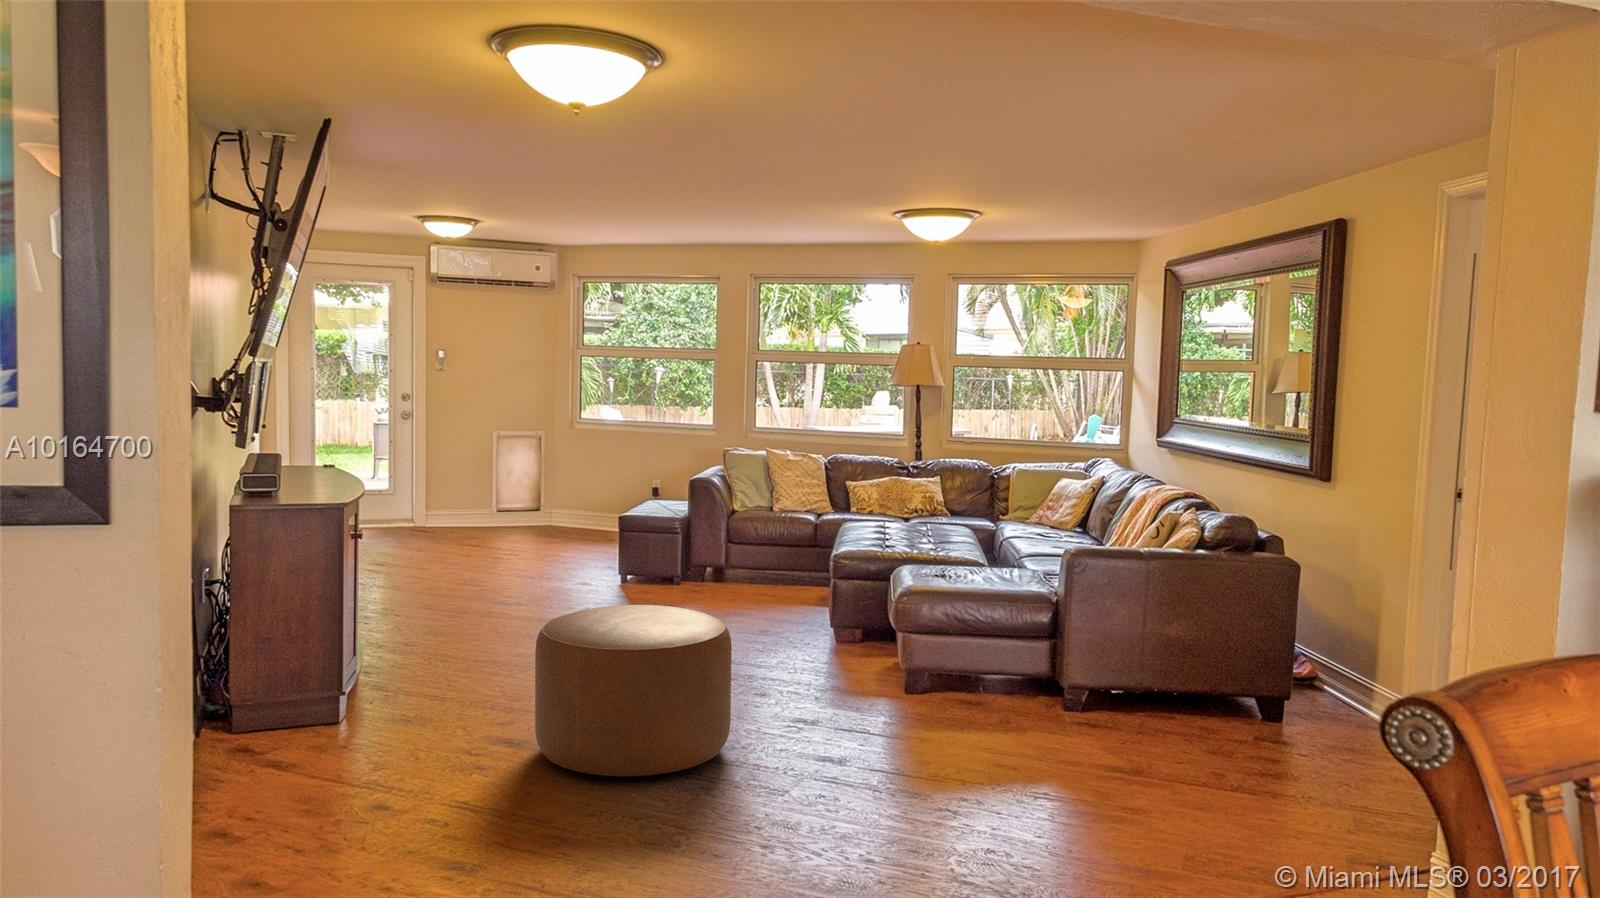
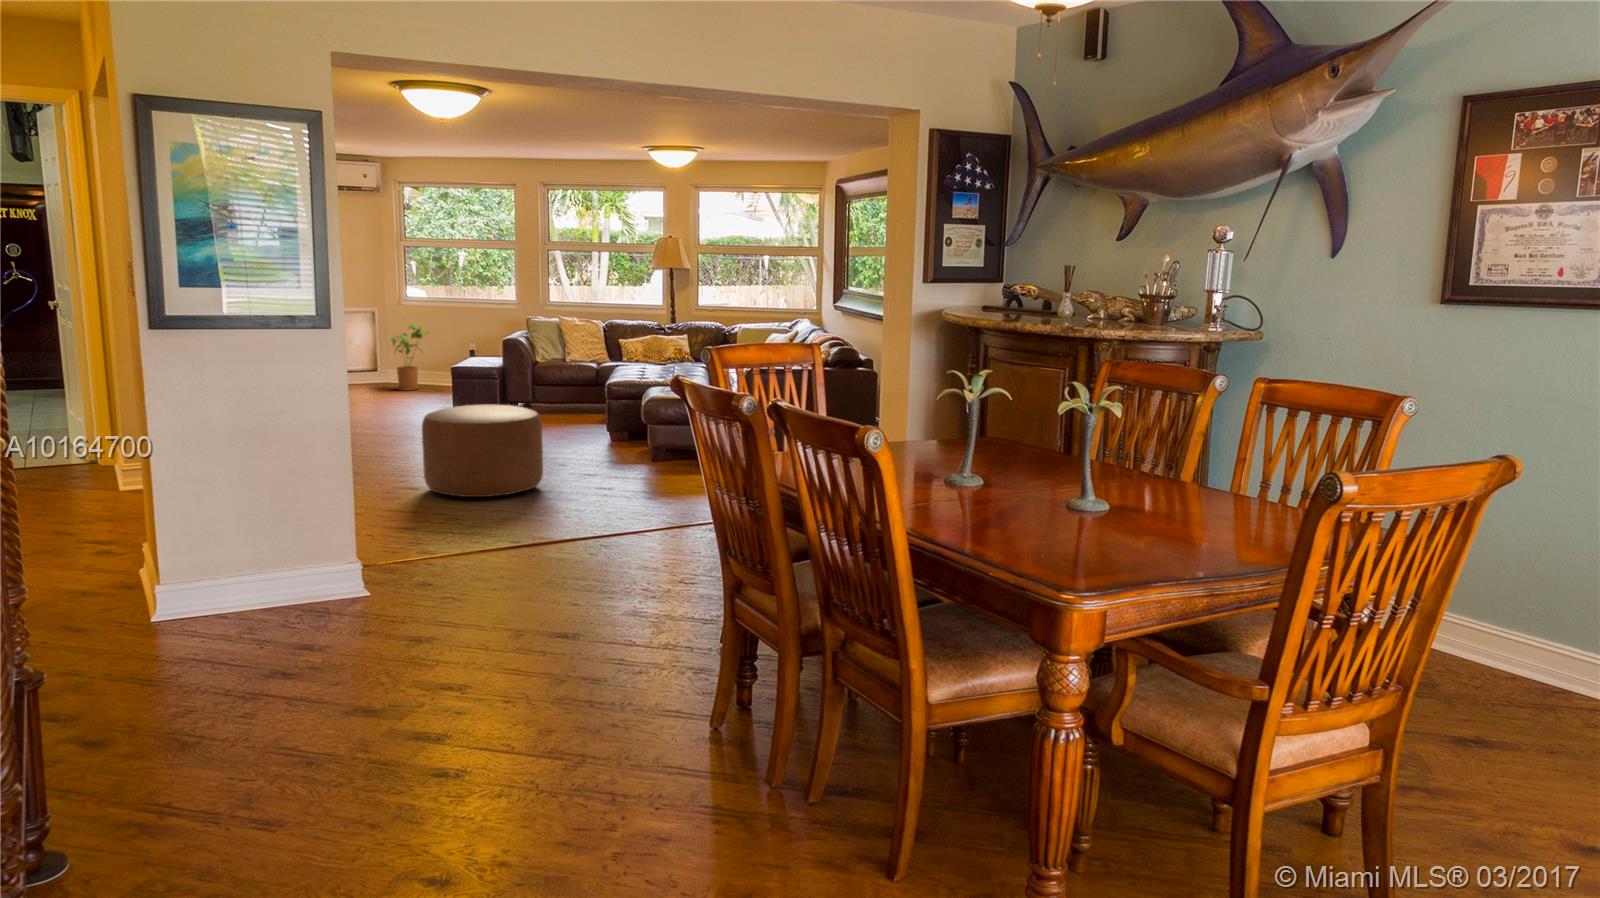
house plant: none [556,454,606,539] -> present [391,324,428,391]

